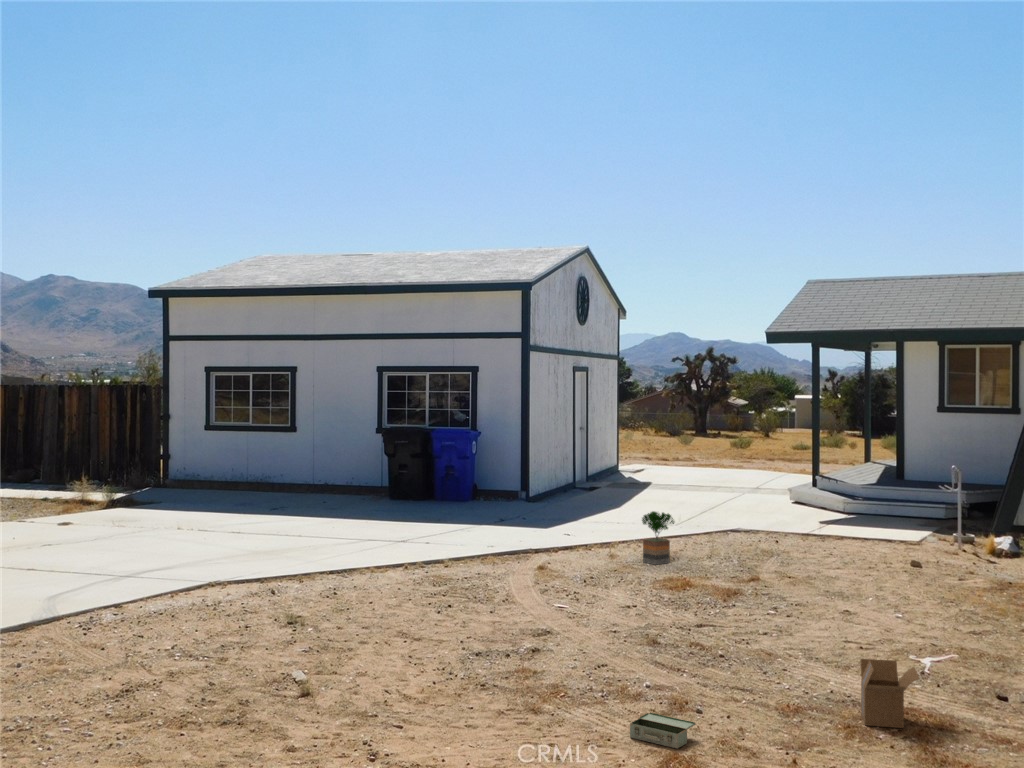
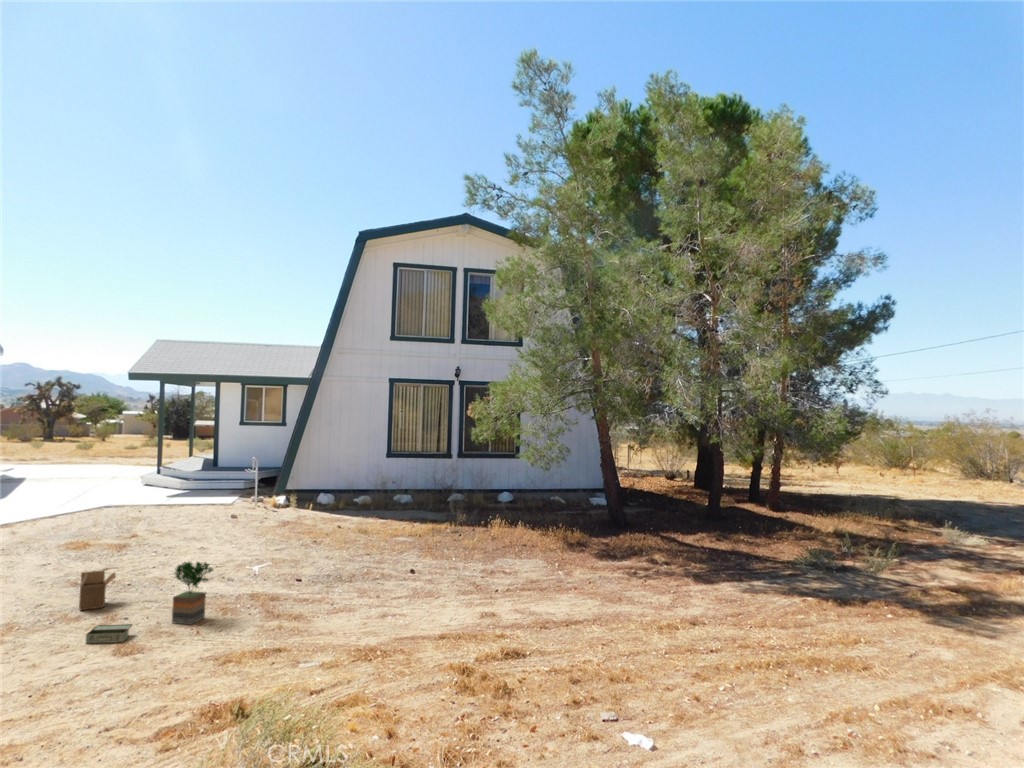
potted tree: present [642,511,674,565] -> present [172,562,213,624]
cardboard box: present [861,659,919,728] -> present [79,570,116,610]

